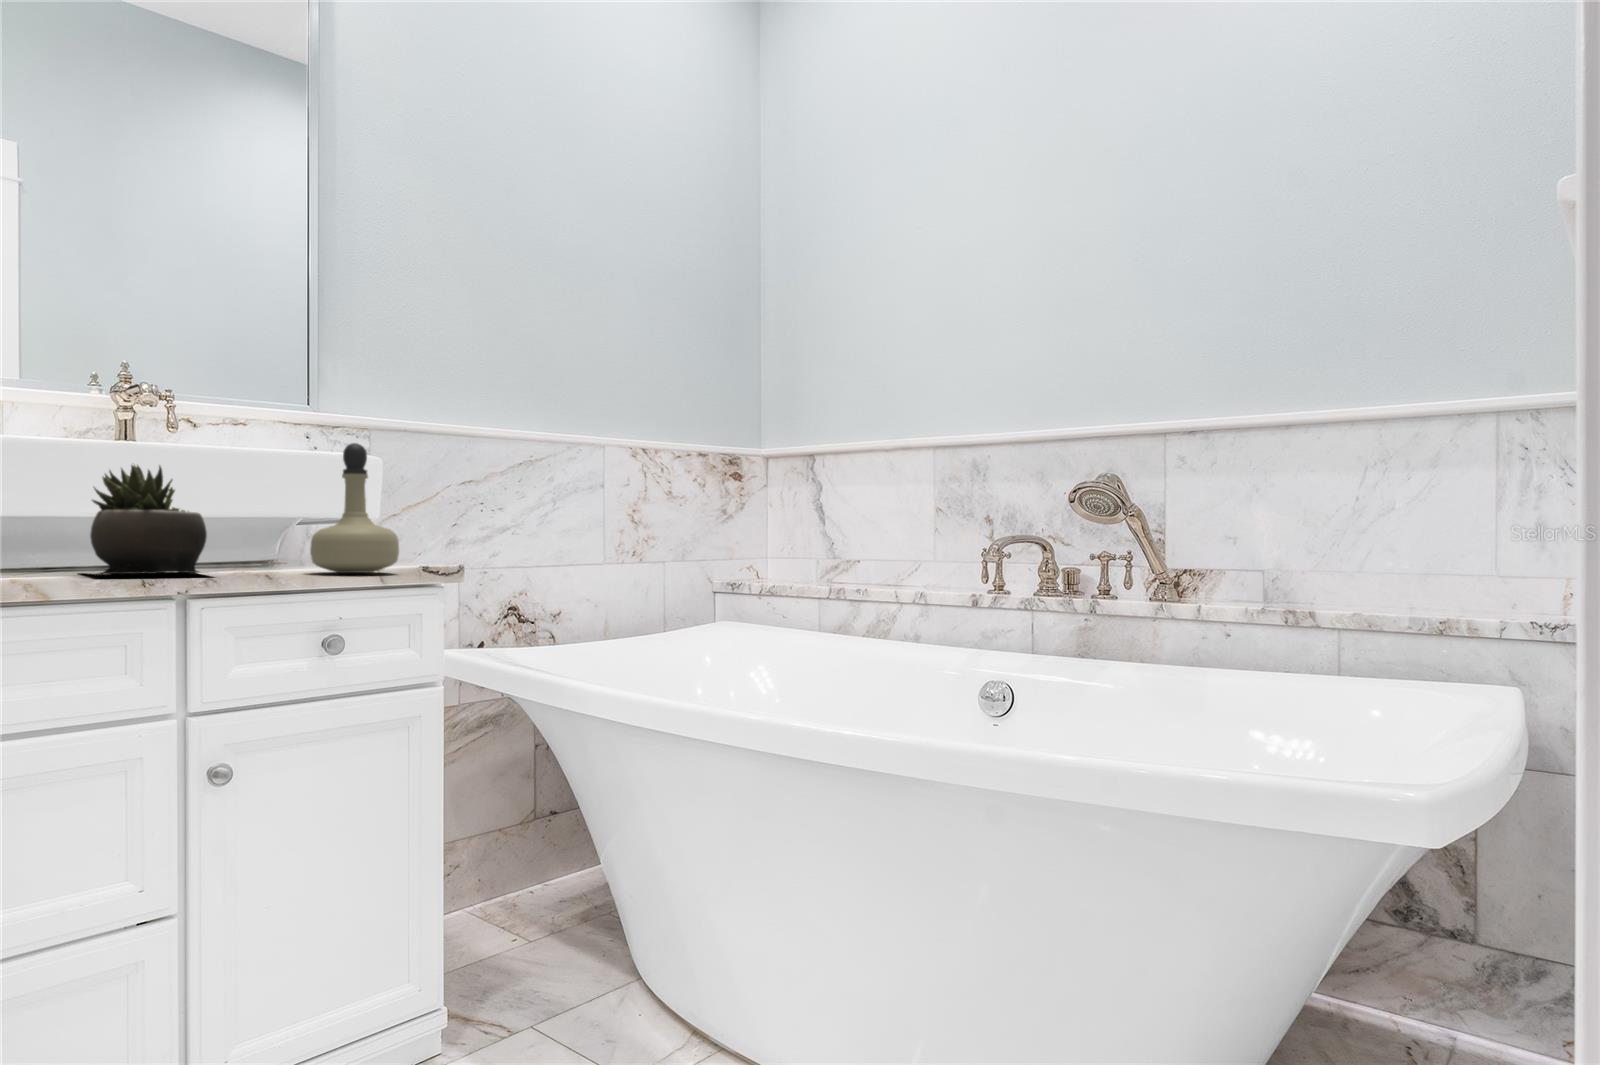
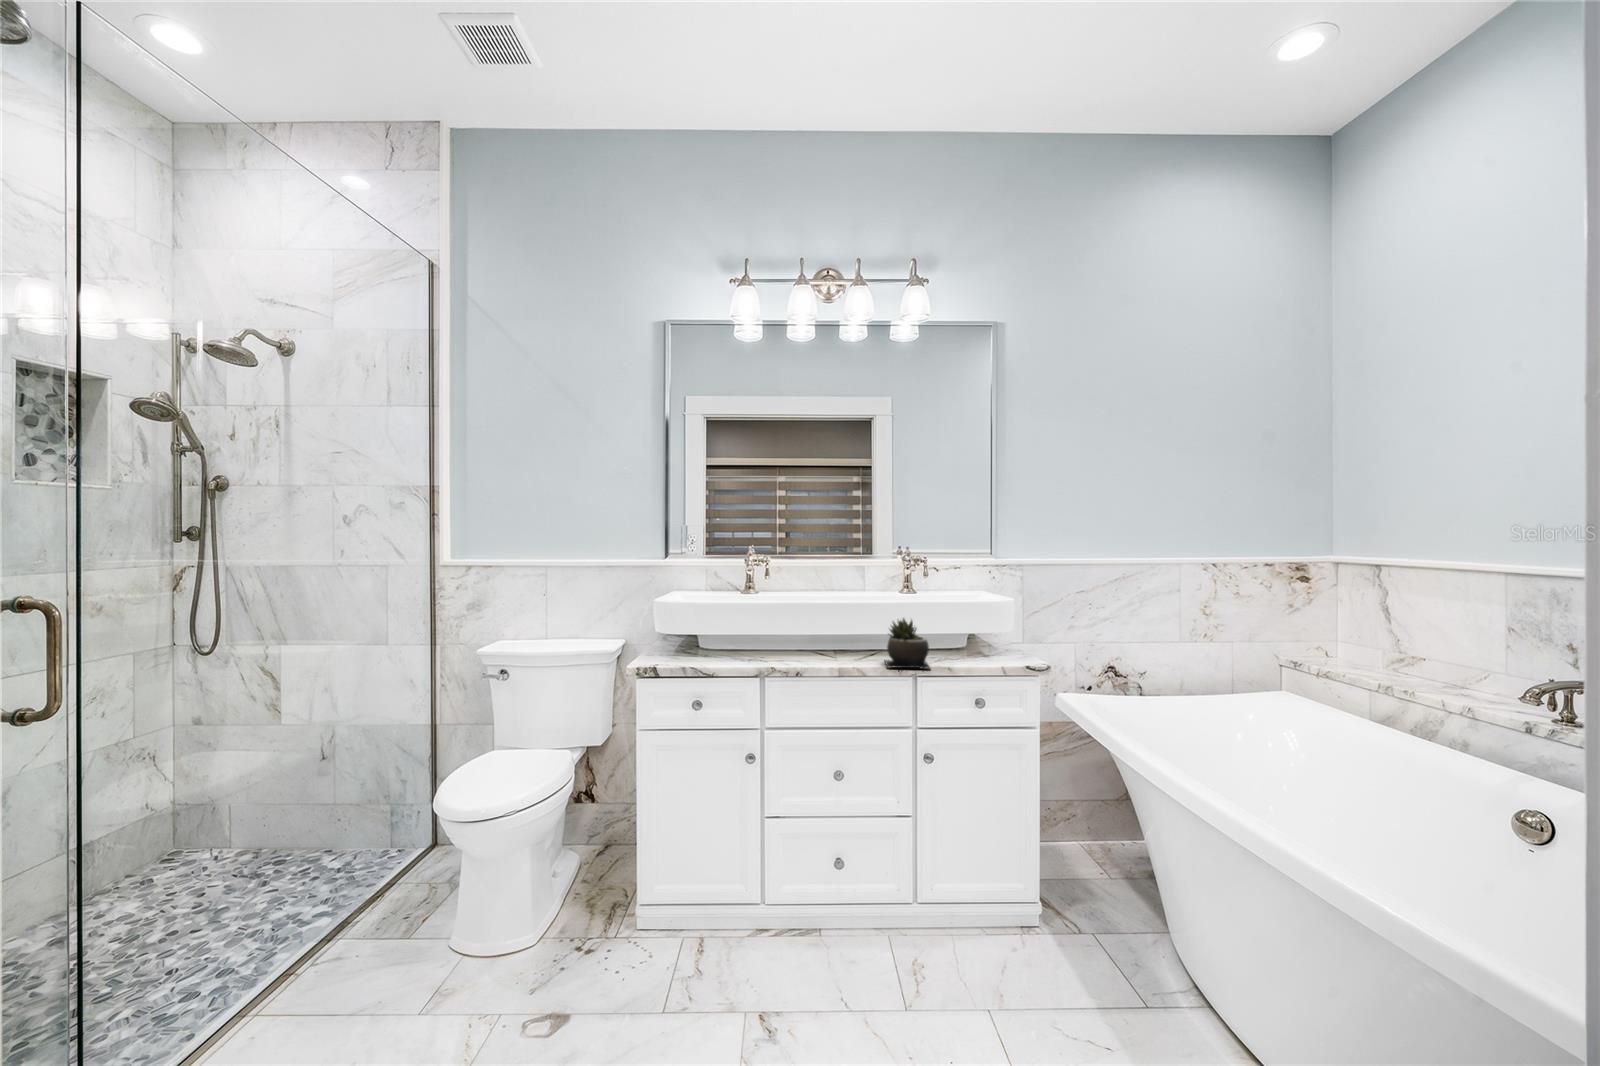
perfume bottle: present [310,443,399,573] -> none [972,604,1014,670]

